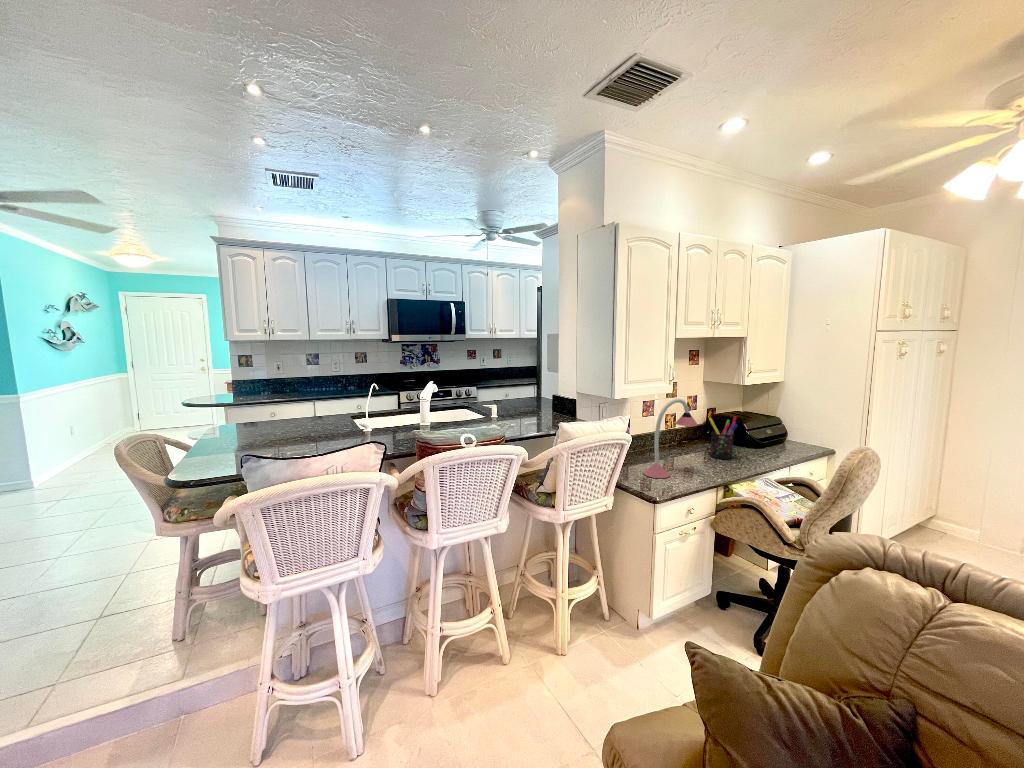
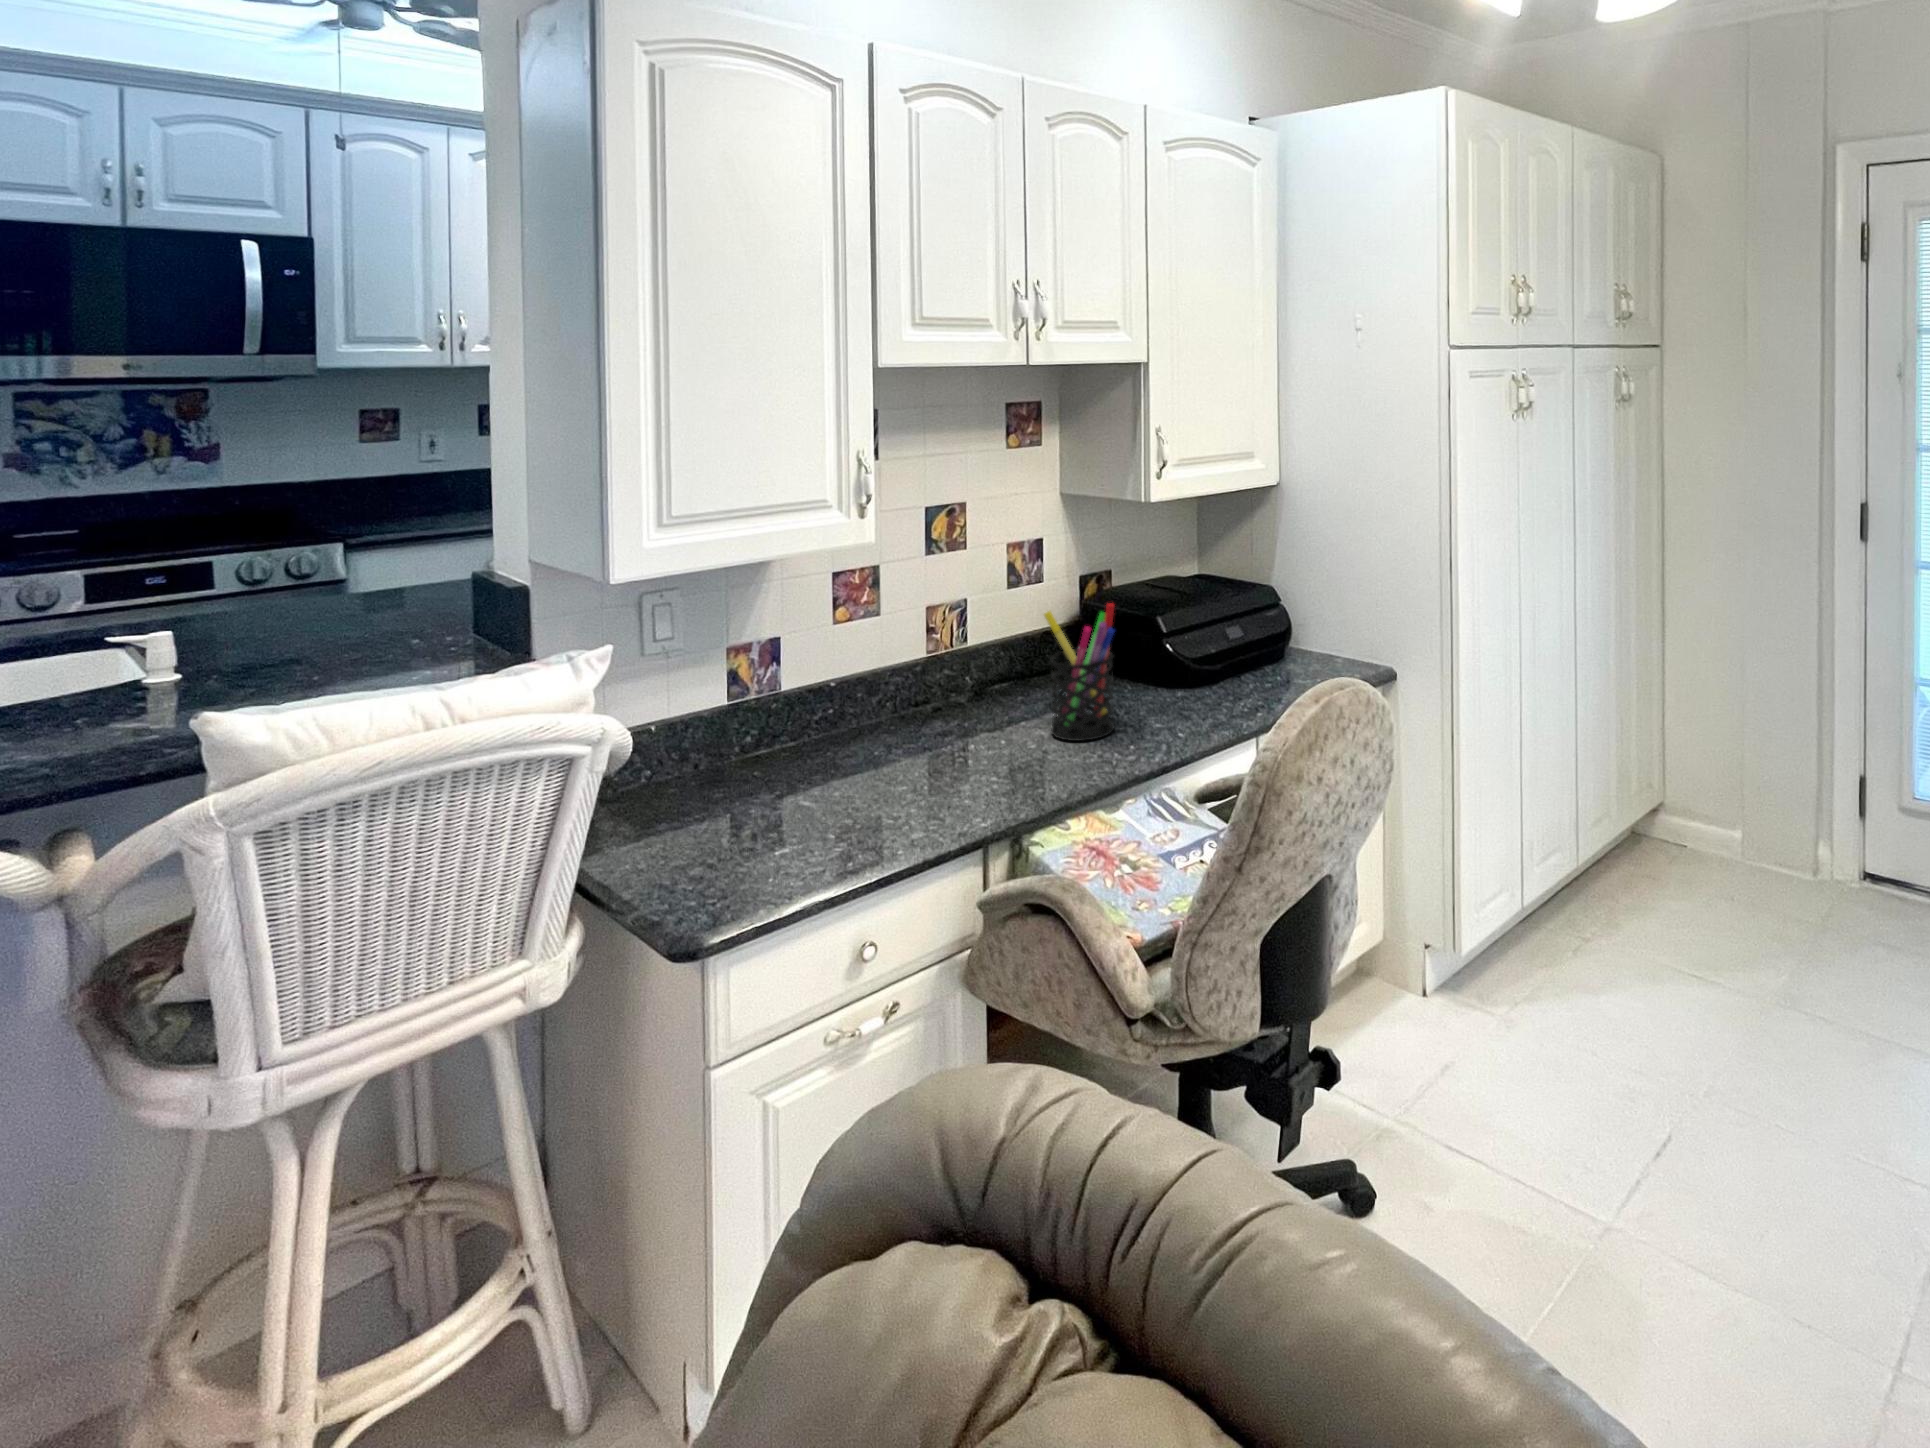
desk lamp: present [643,399,697,478] -> none [774,573,961,865]

